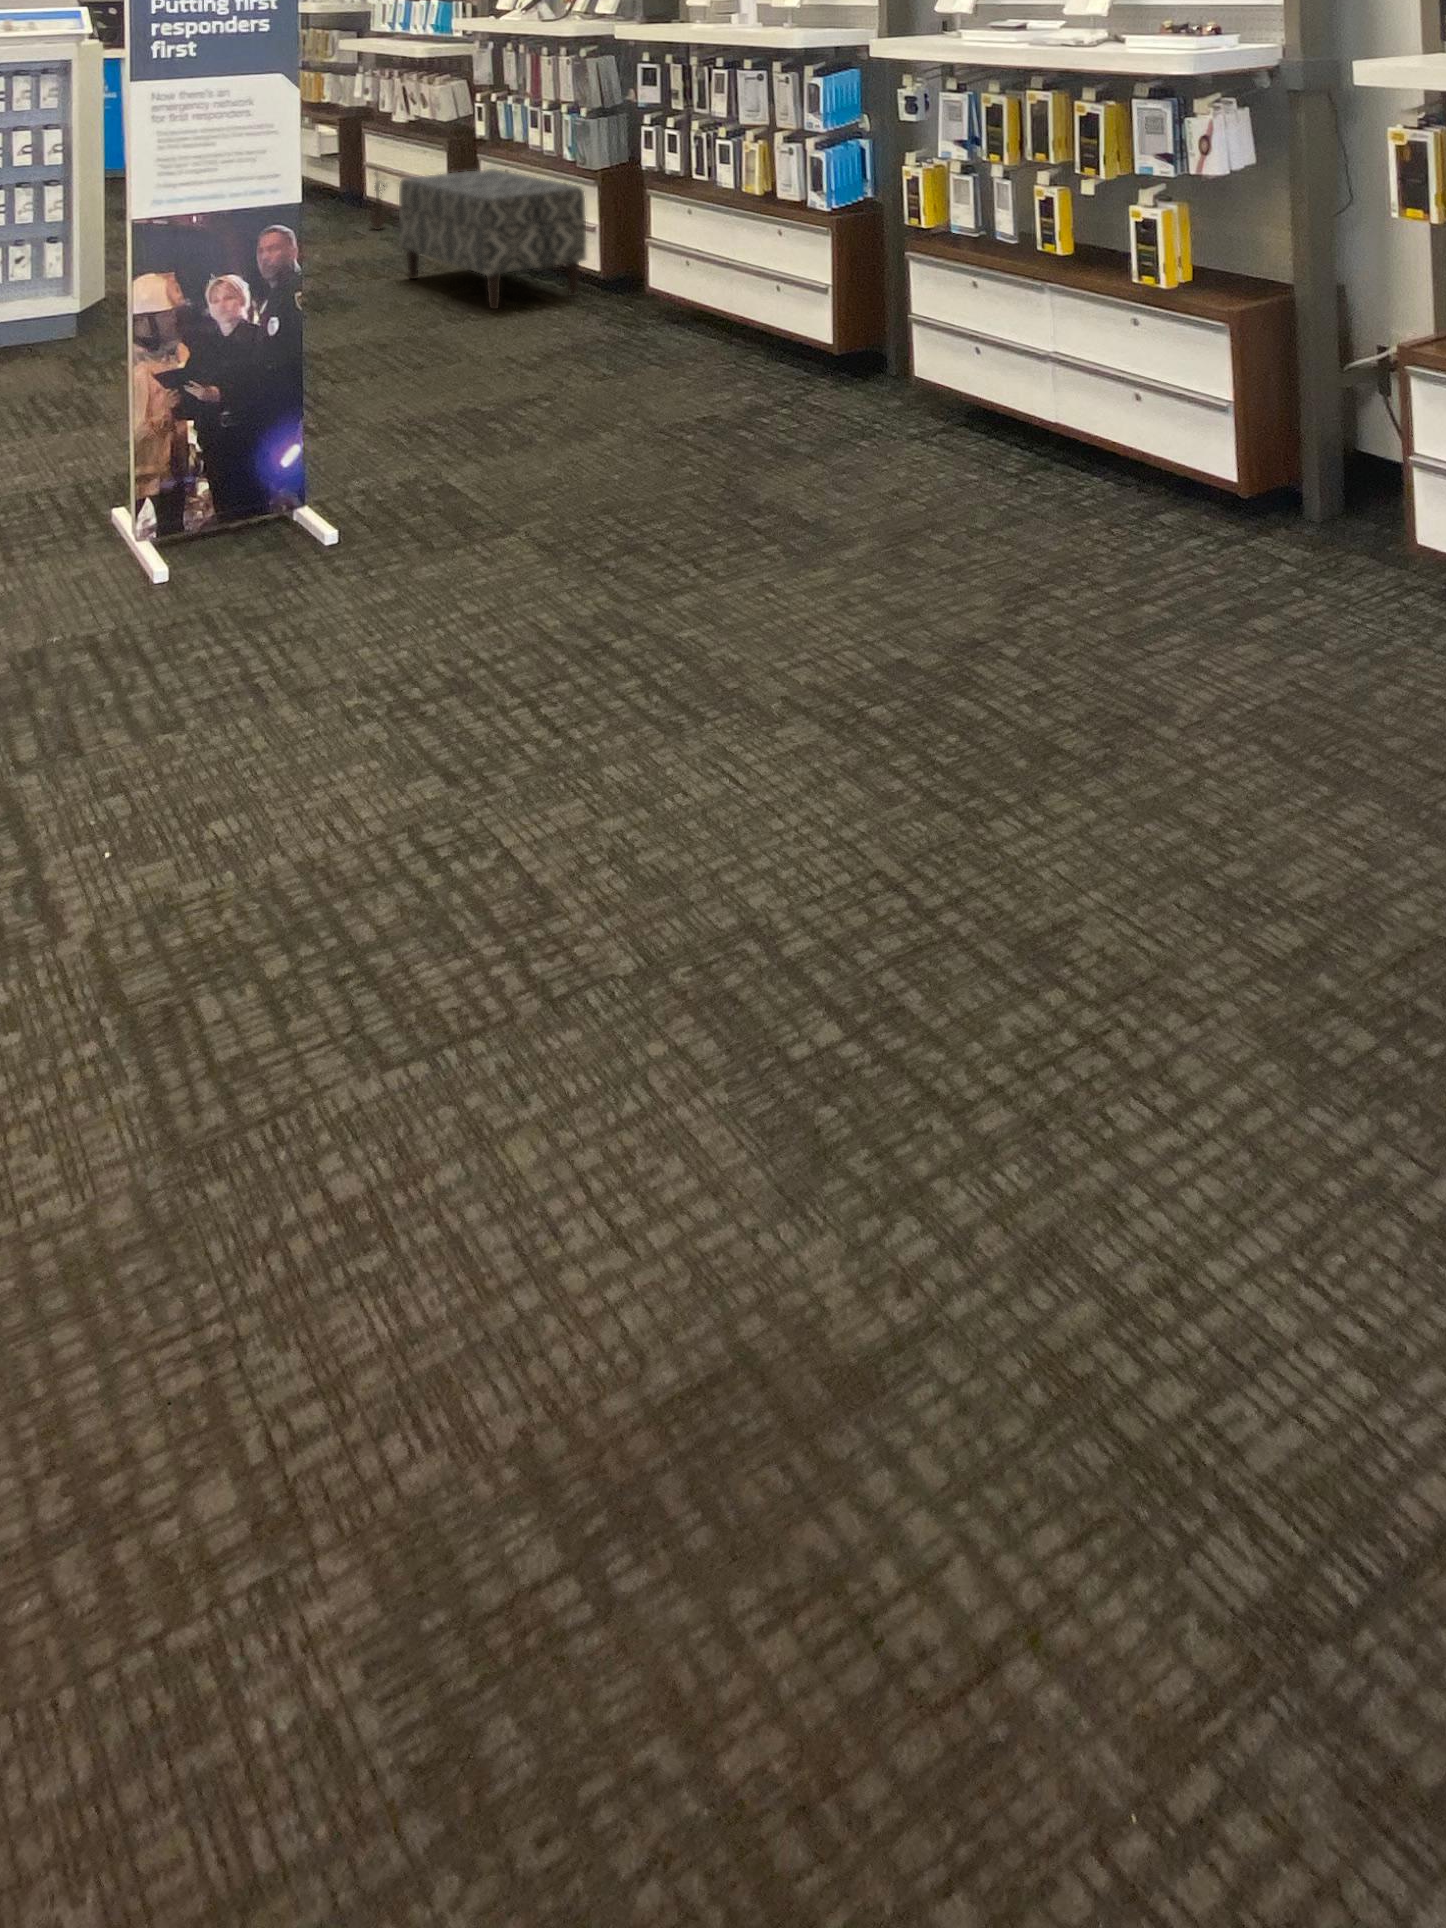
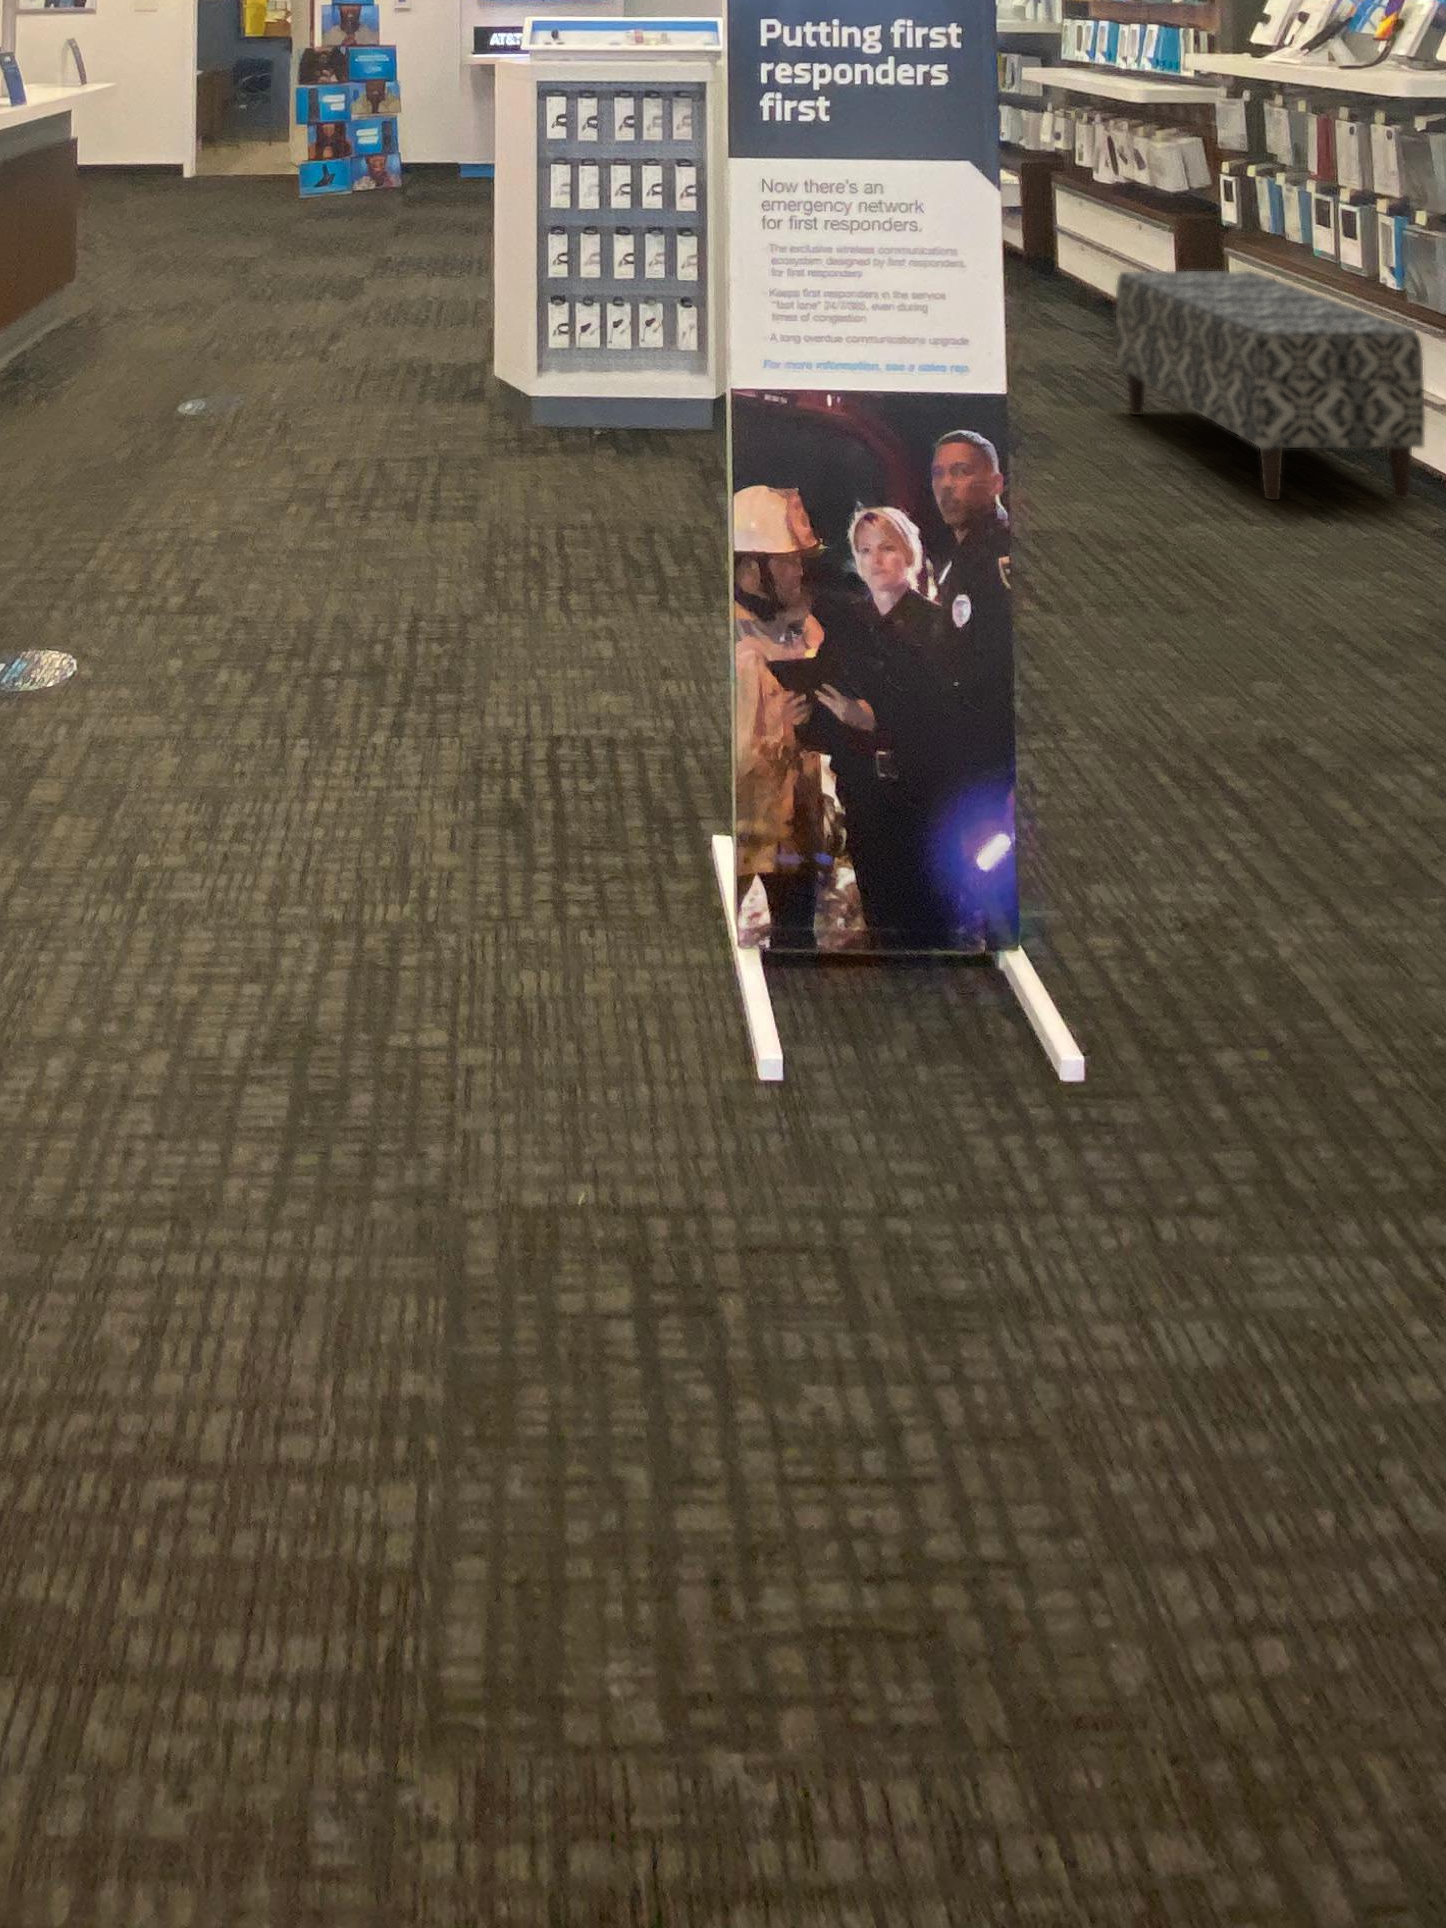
decorative plant: present [370,173,385,230] -> none [1066,238,1091,319]

